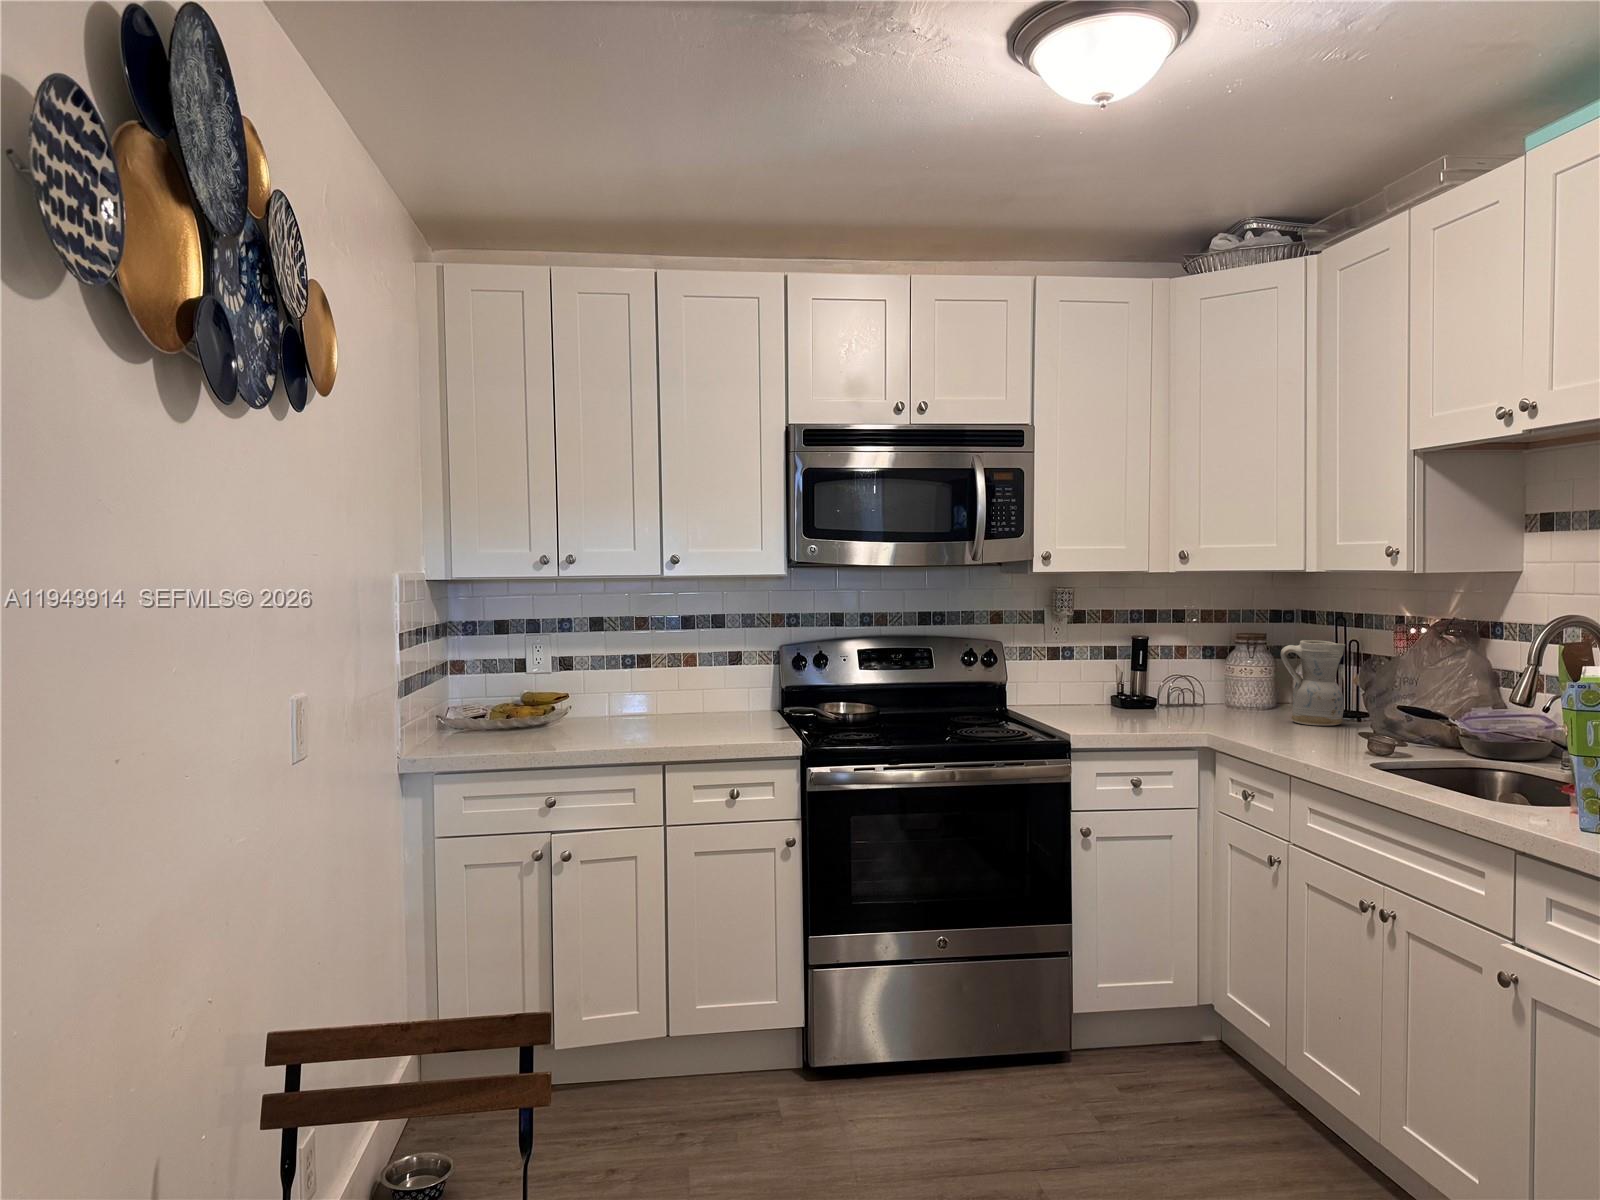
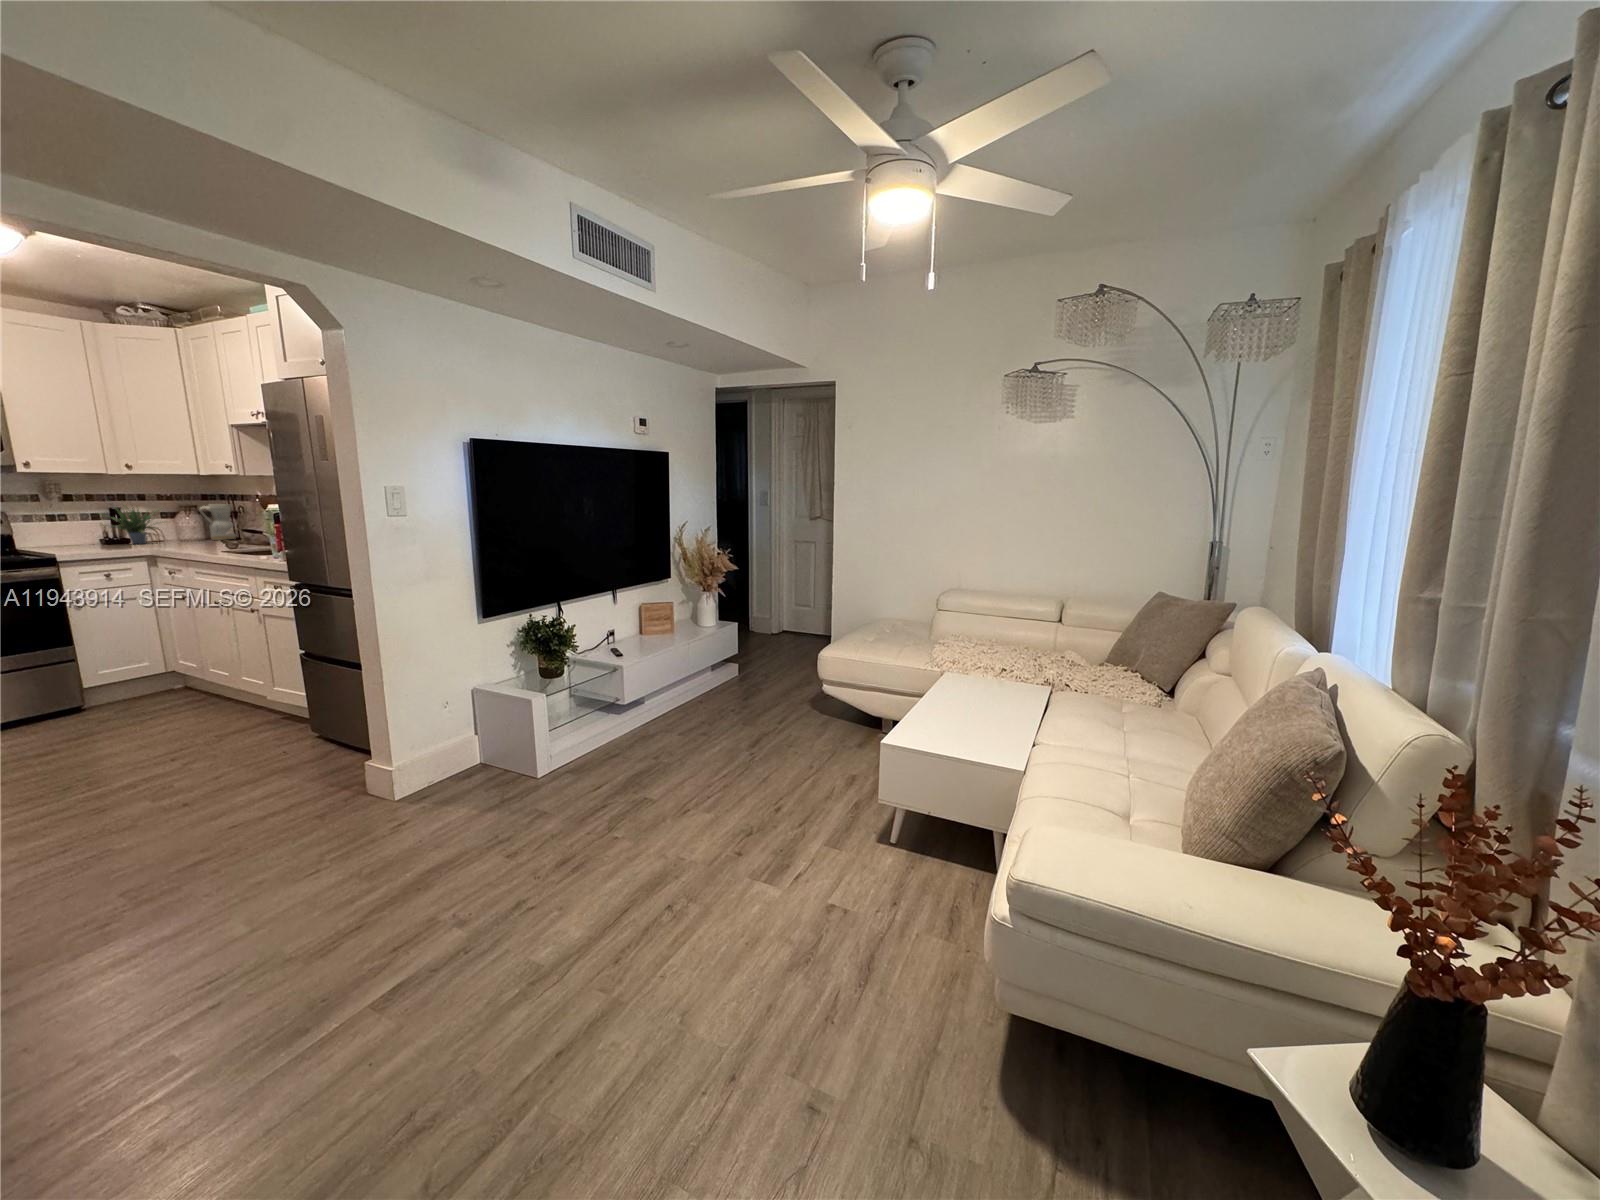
potted plant: none [1114,617,1229,719] -> present [111,506,154,544]

